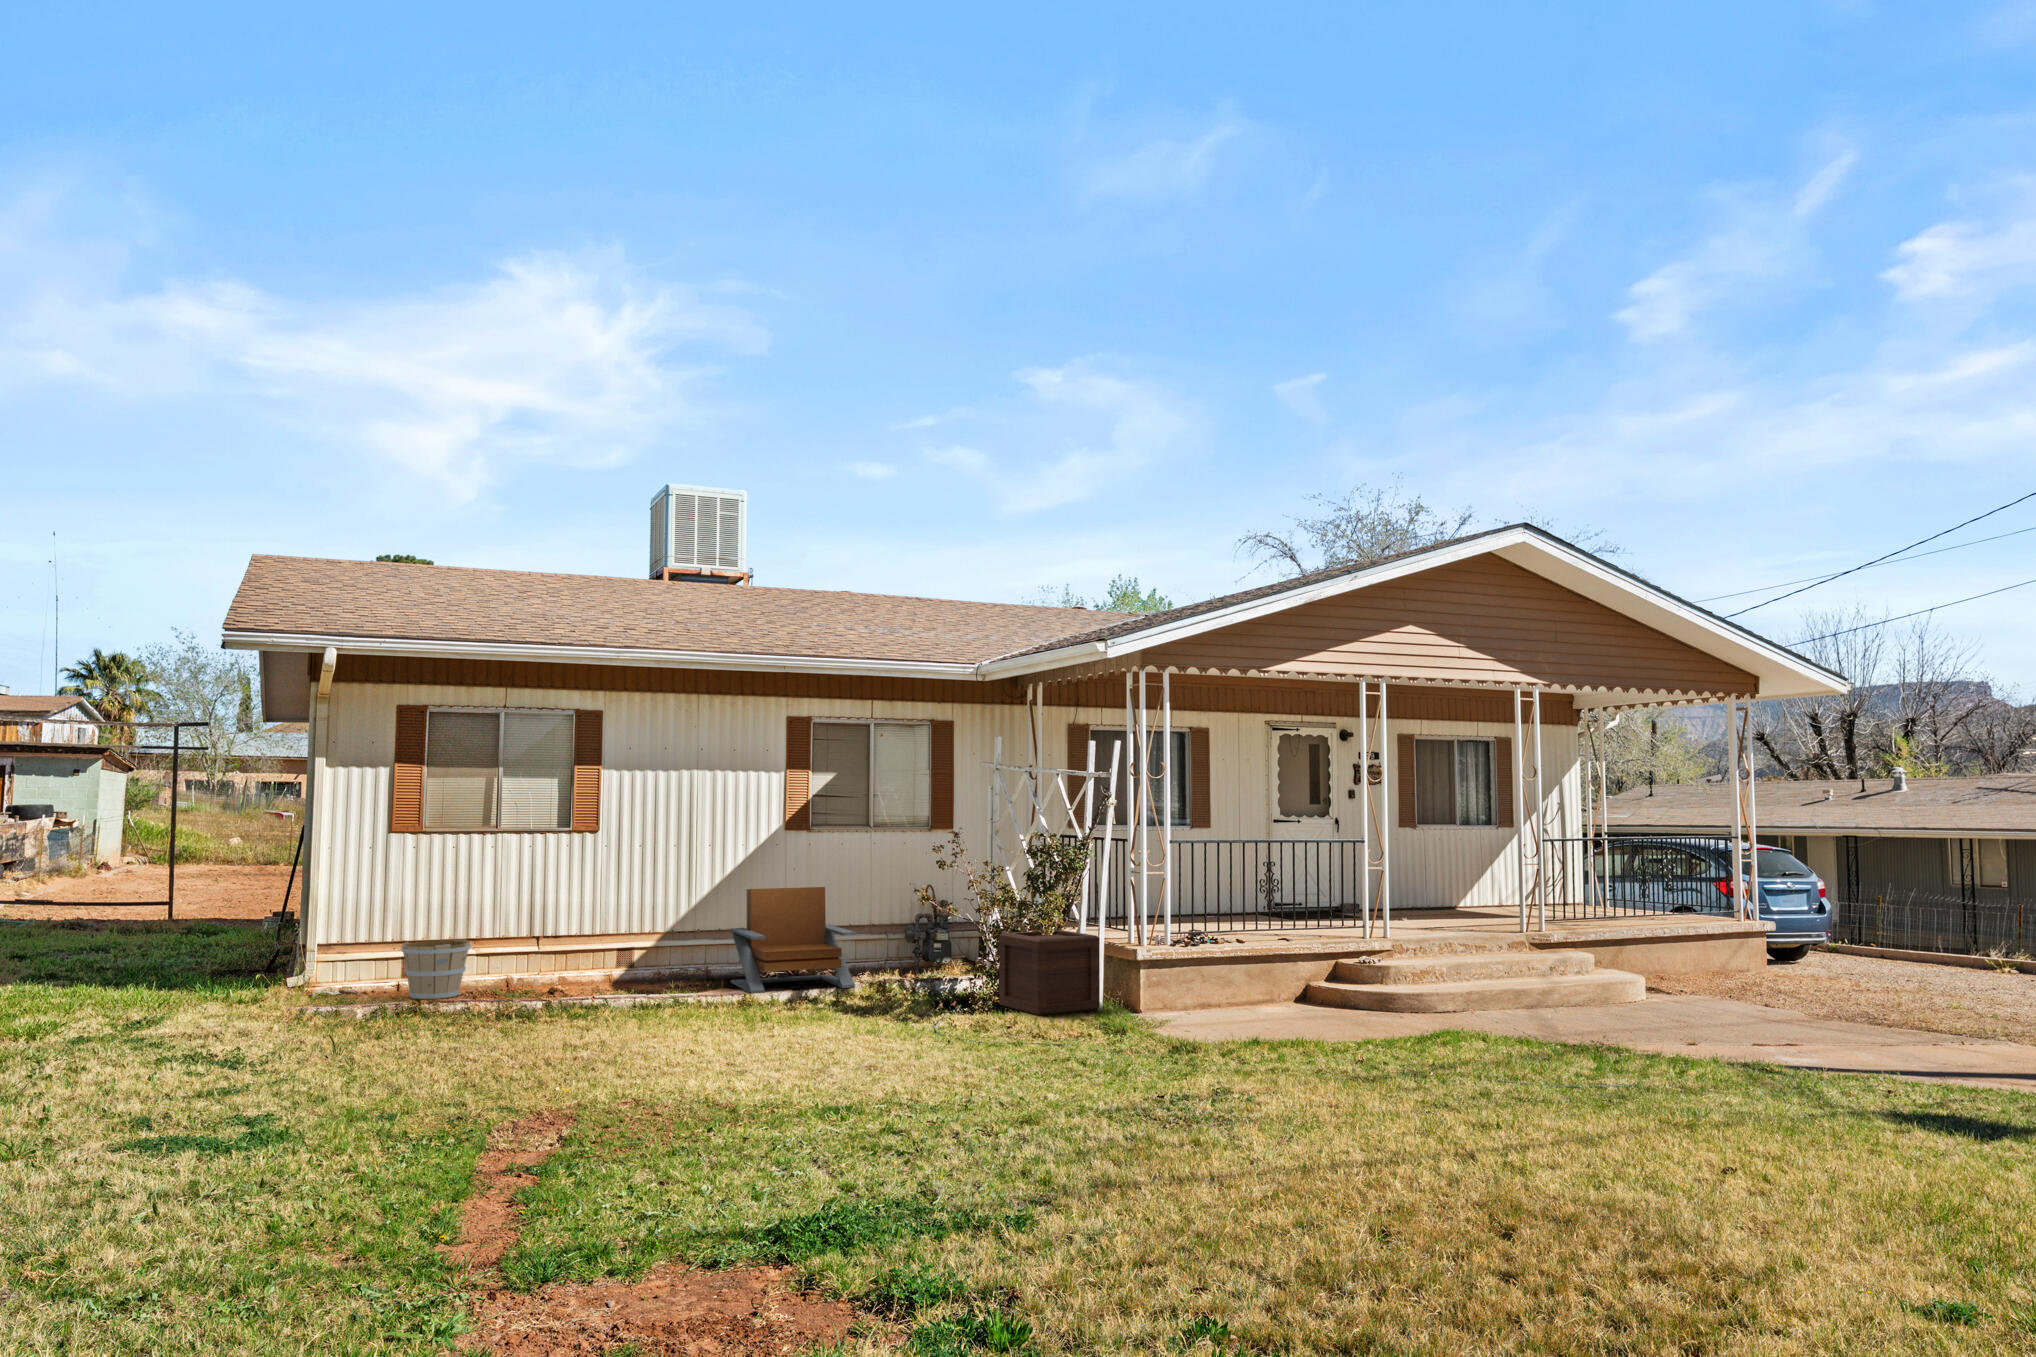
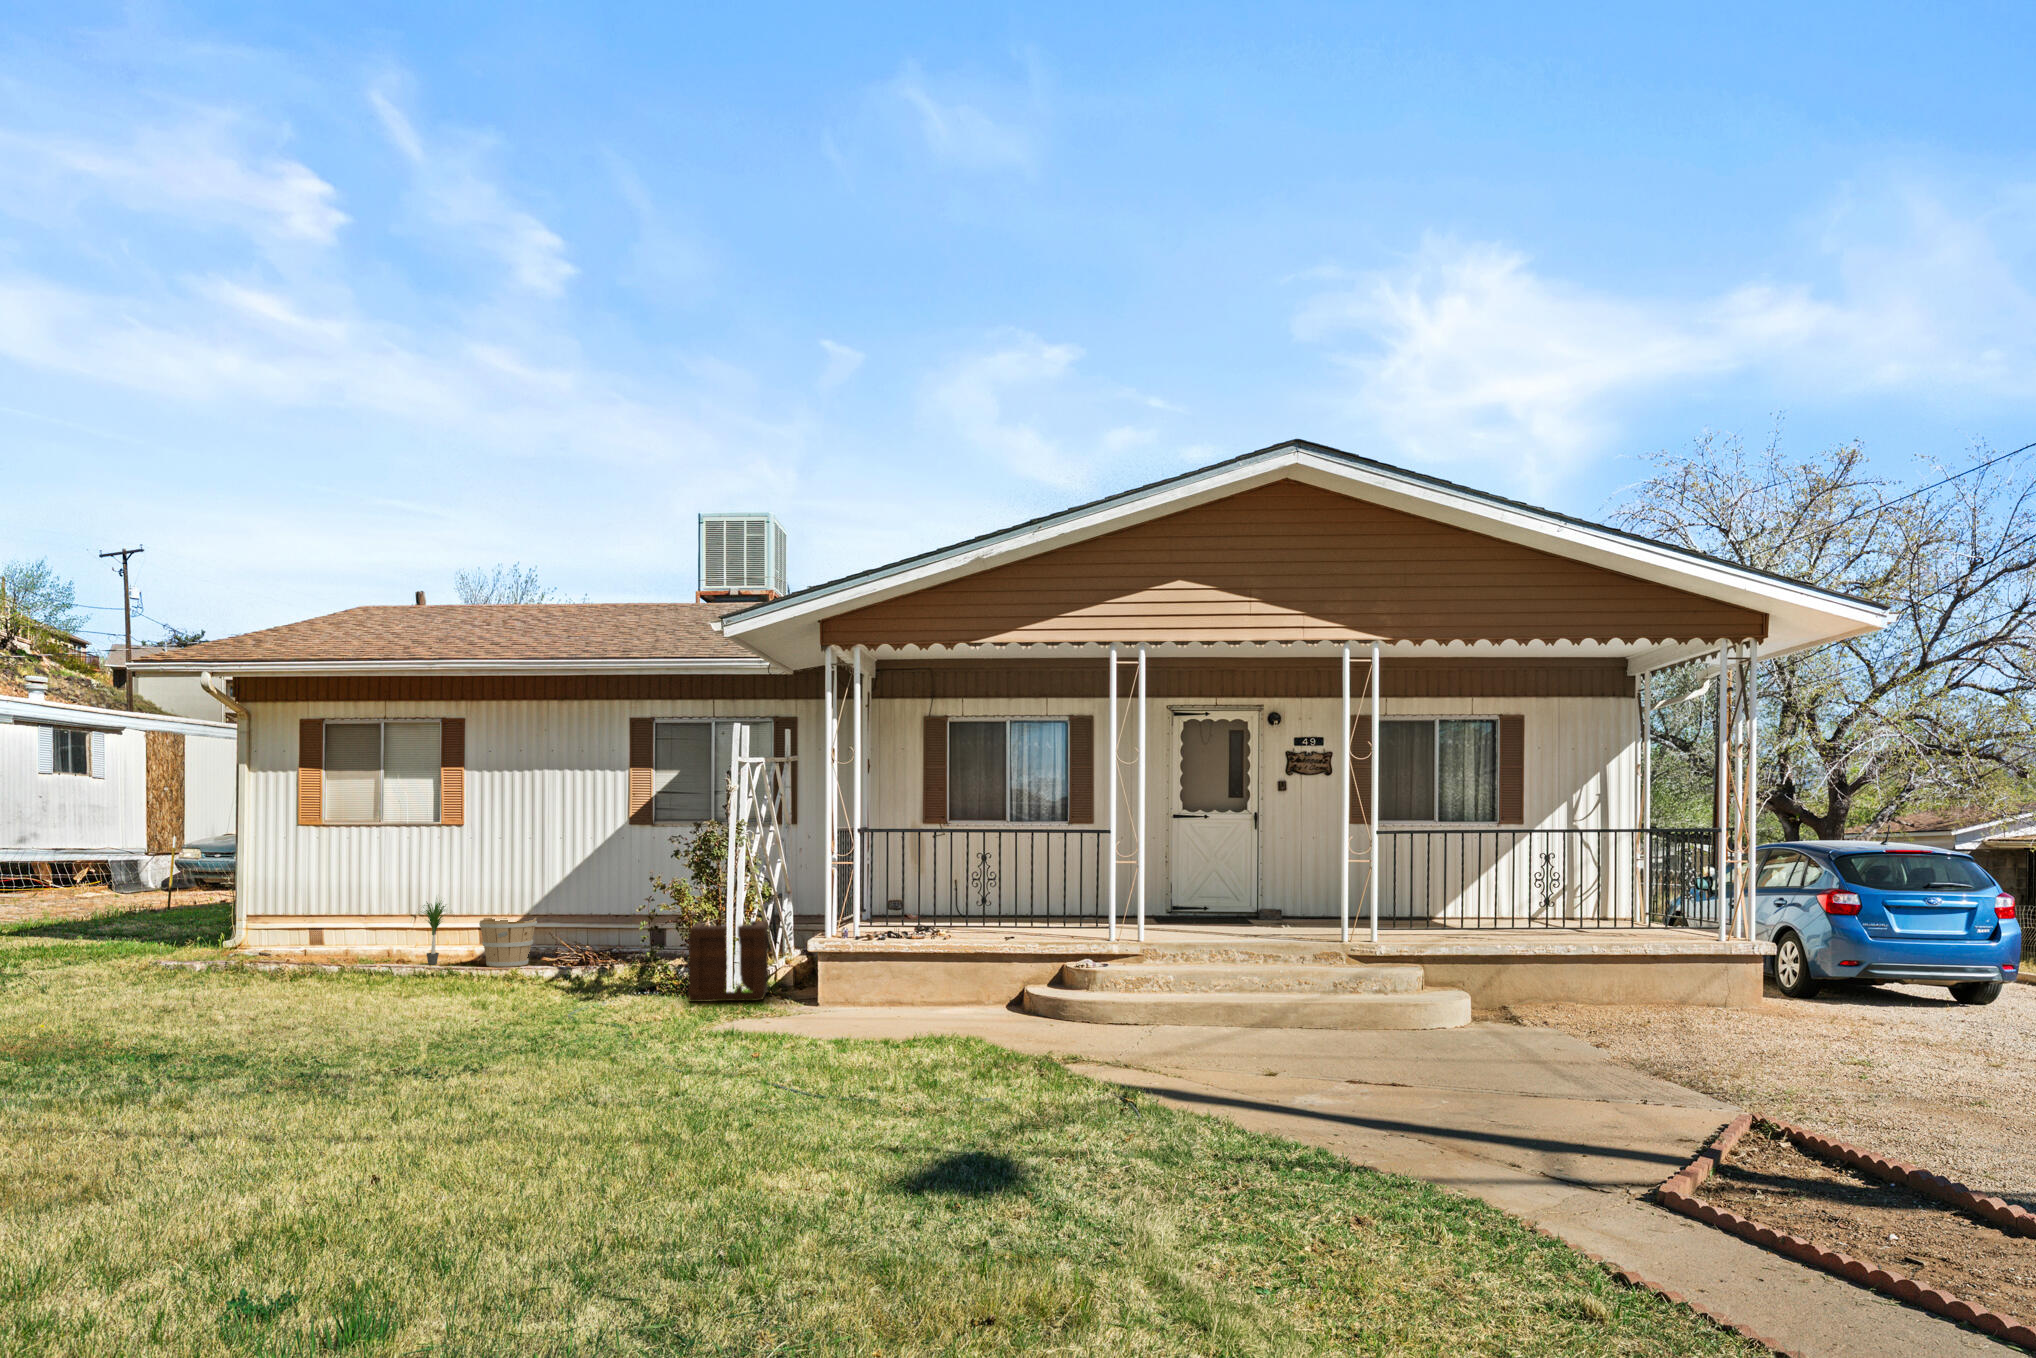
lounge chair: present [731,887,855,994] -> none [545,878,666,974]
potted plant: none [550,909,605,990] -> present [423,898,446,965]
wooden bucket: present [402,939,471,1000] -> present [479,918,537,967]

